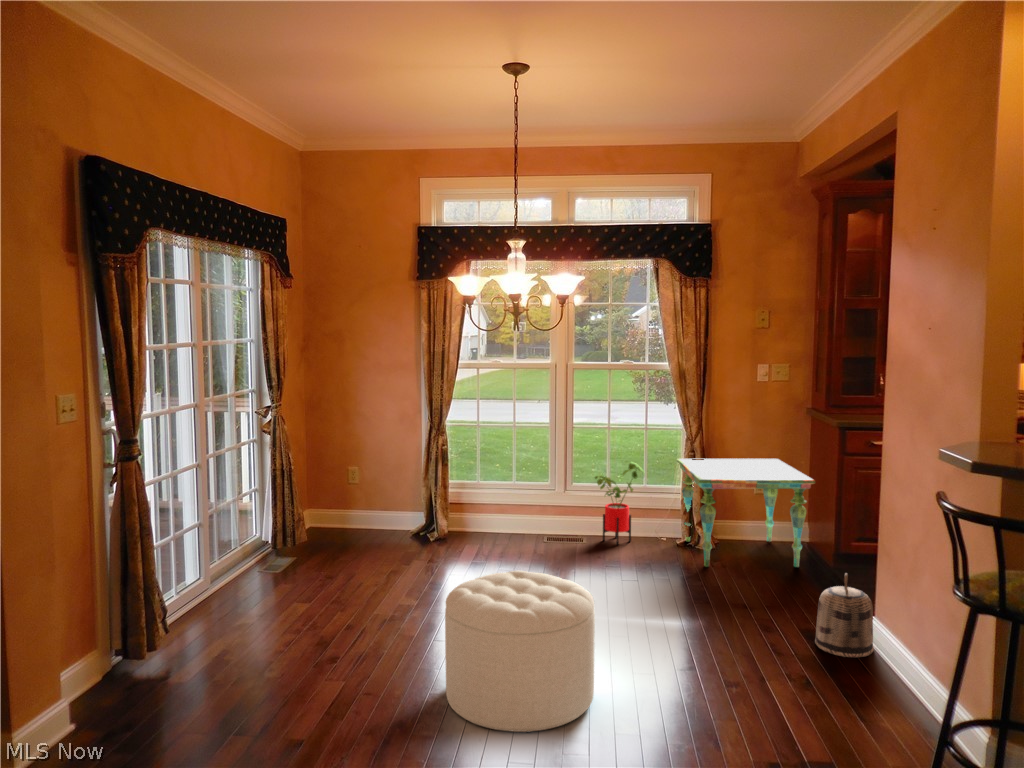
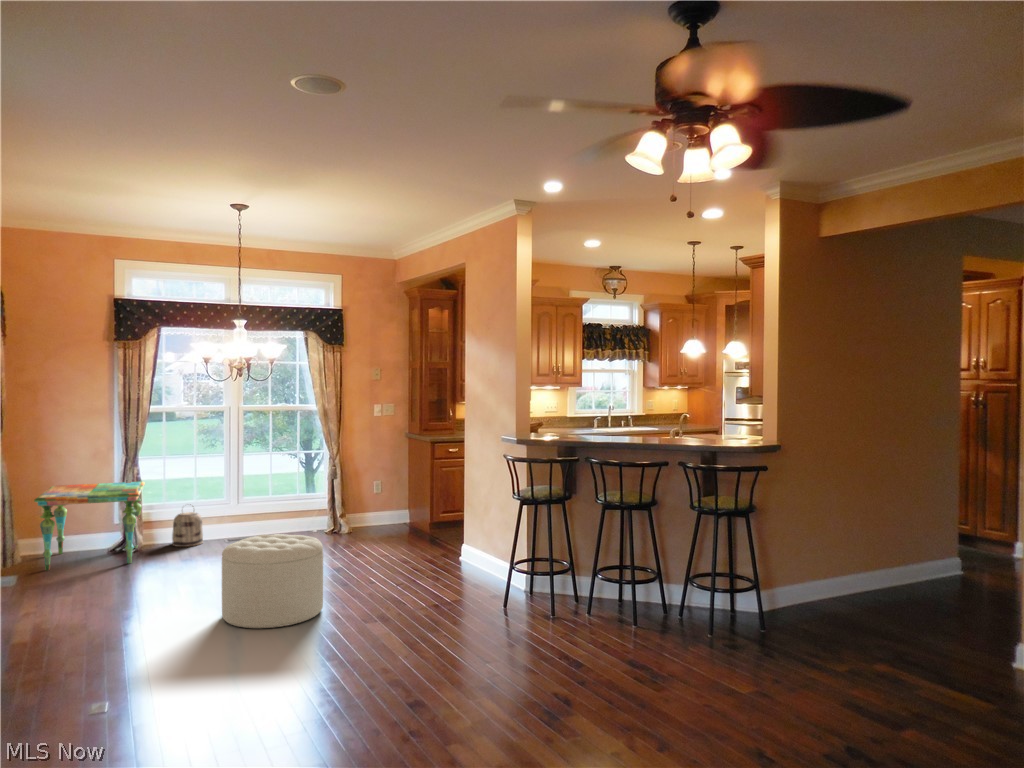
side table: present [677,459,815,567] -> present [34,482,145,571]
house plant: present [595,462,645,545] -> none [264,476,302,538]
basket: present [815,573,874,657] -> present [172,512,203,547]

